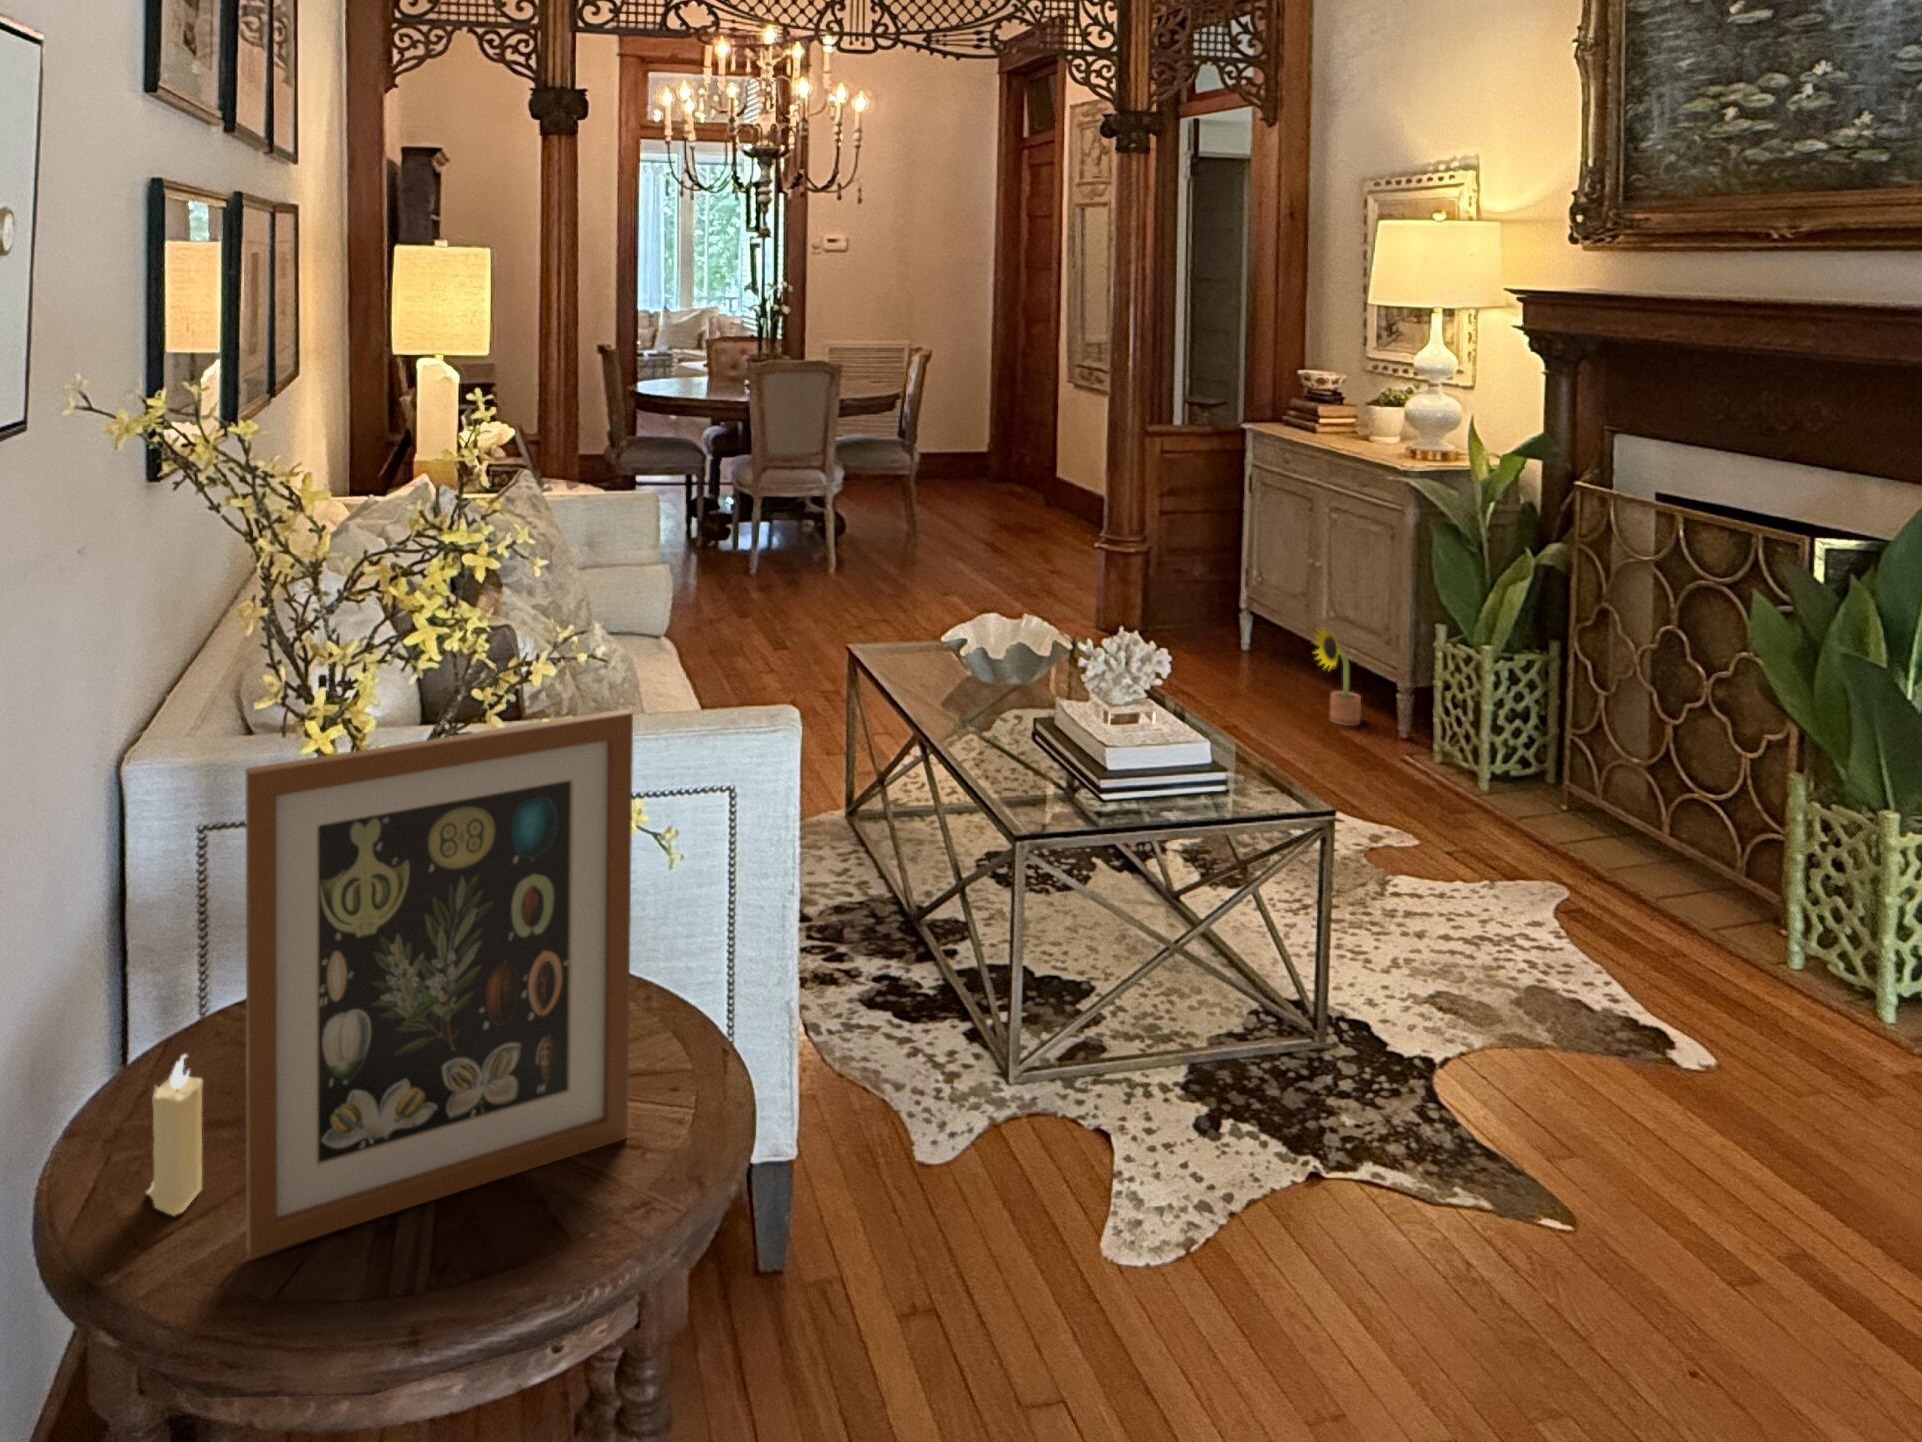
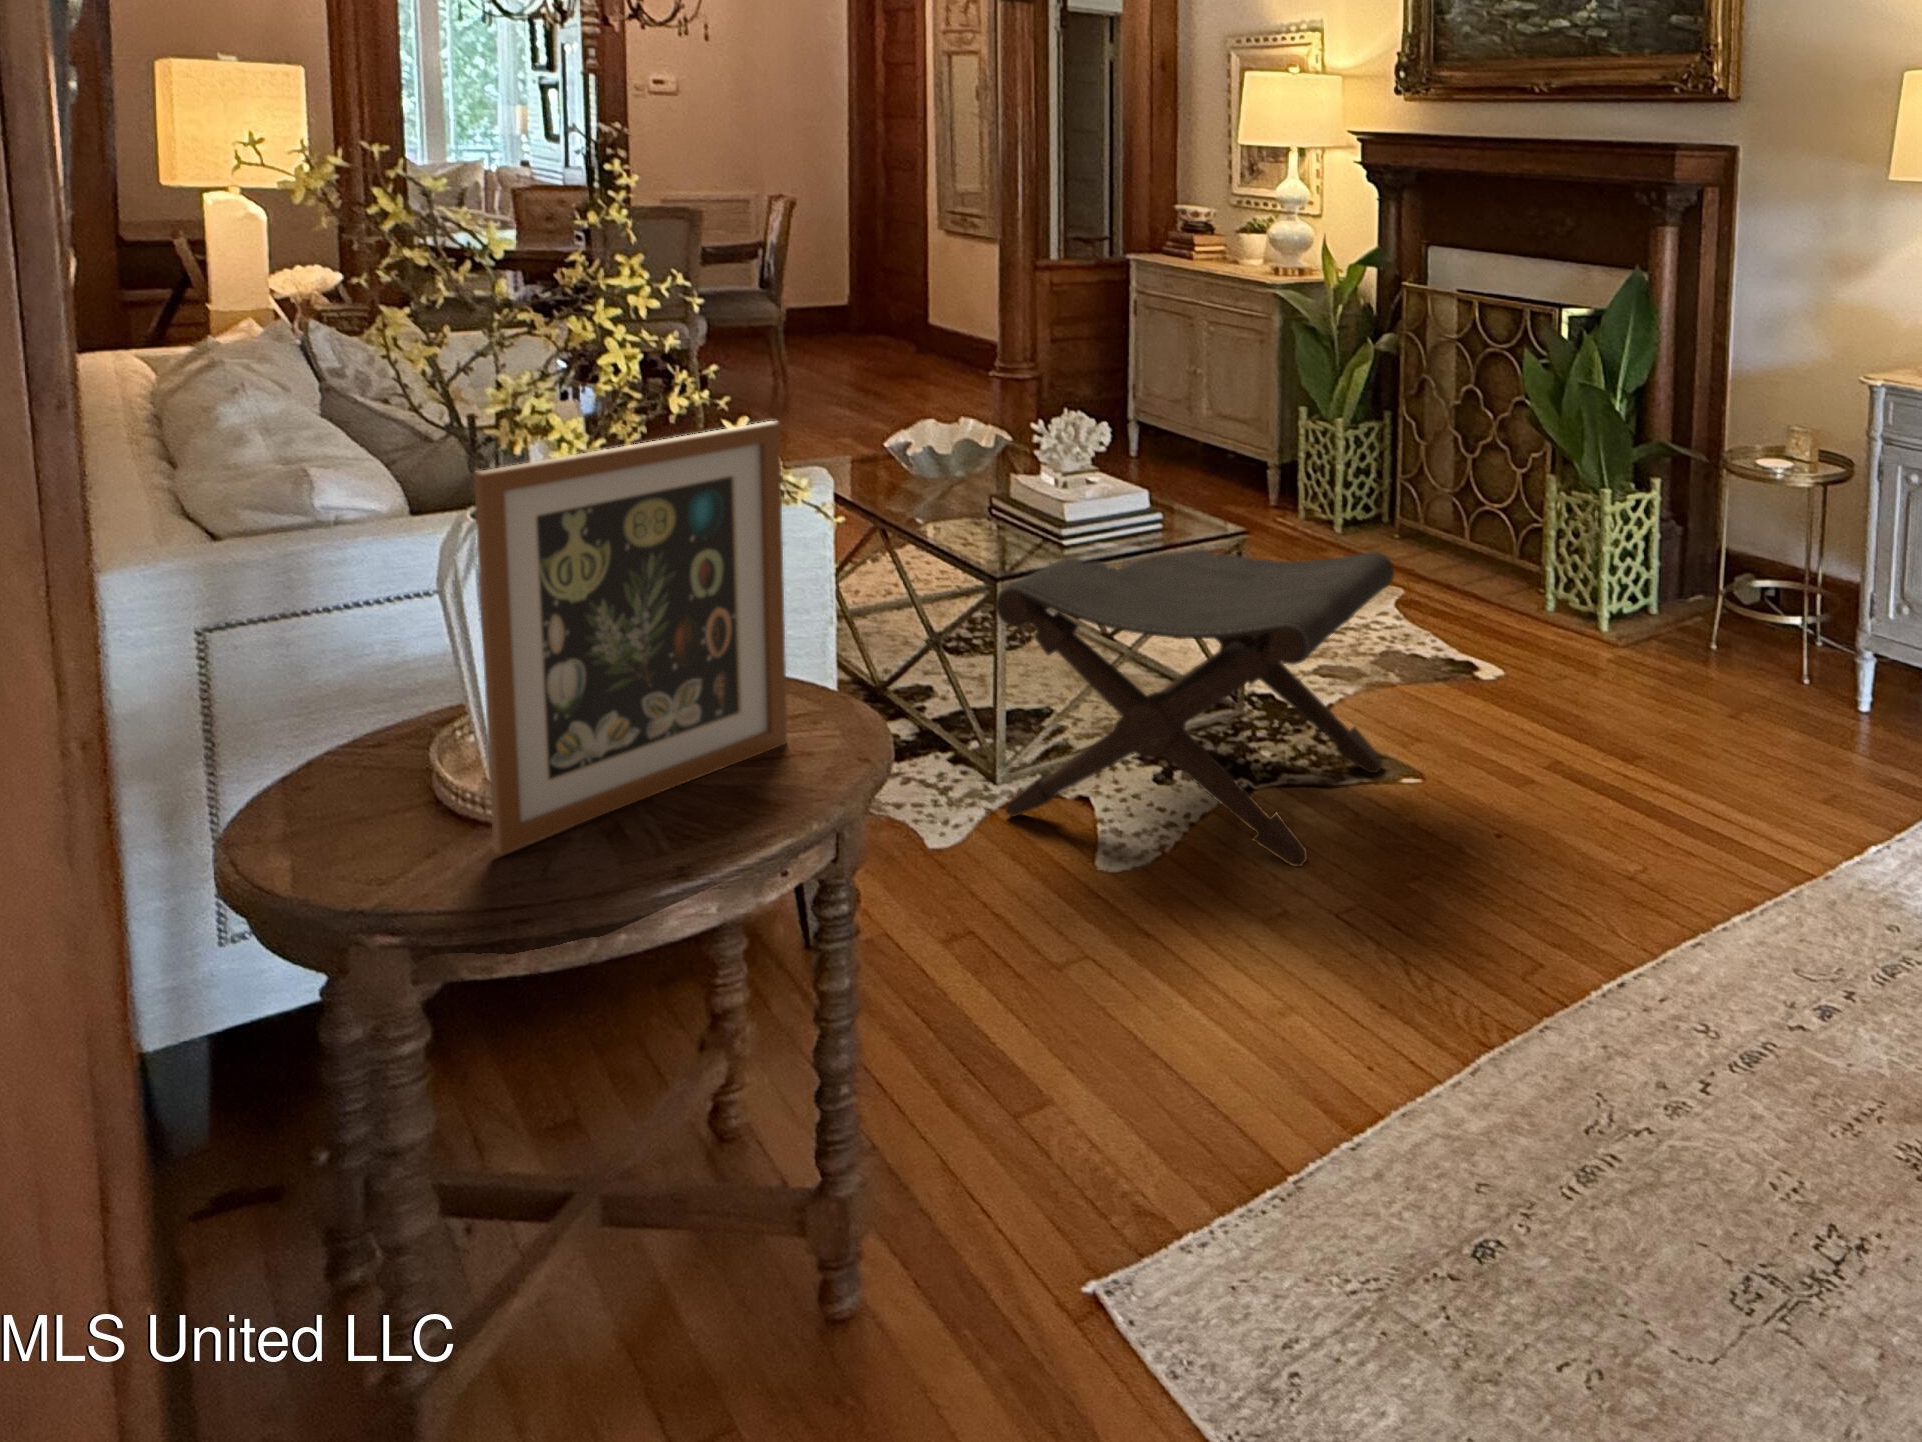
decorative plant: present [1311,629,1361,726] -> none [1204,423,1247,504]
footstool: none [1006,780,1542,1353] -> present [996,550,1394,867]
candle: present [146,1055,203,1215] -> none [361,727,417,854]

